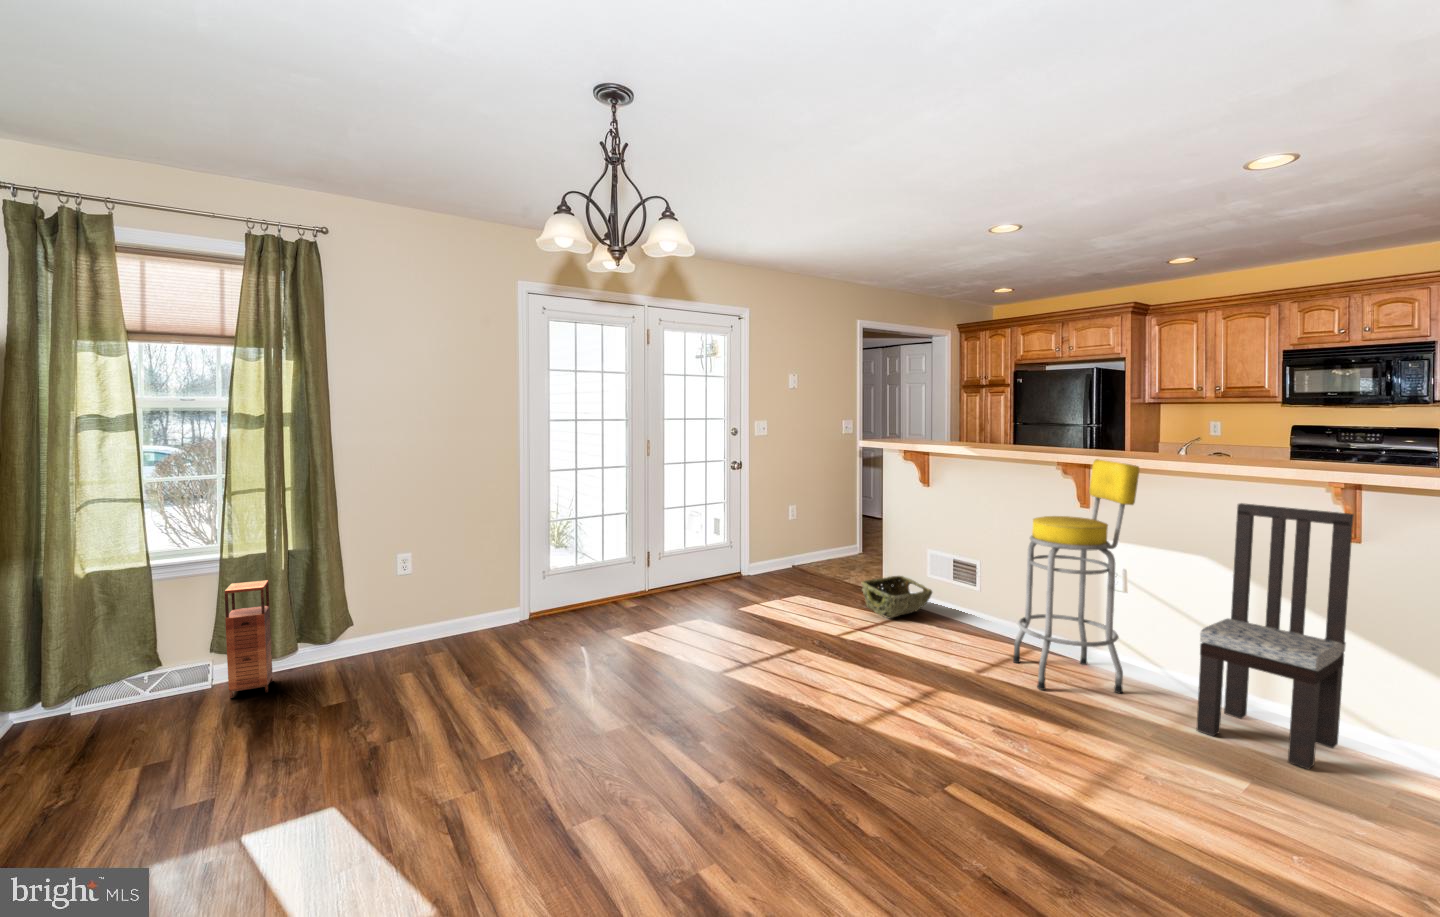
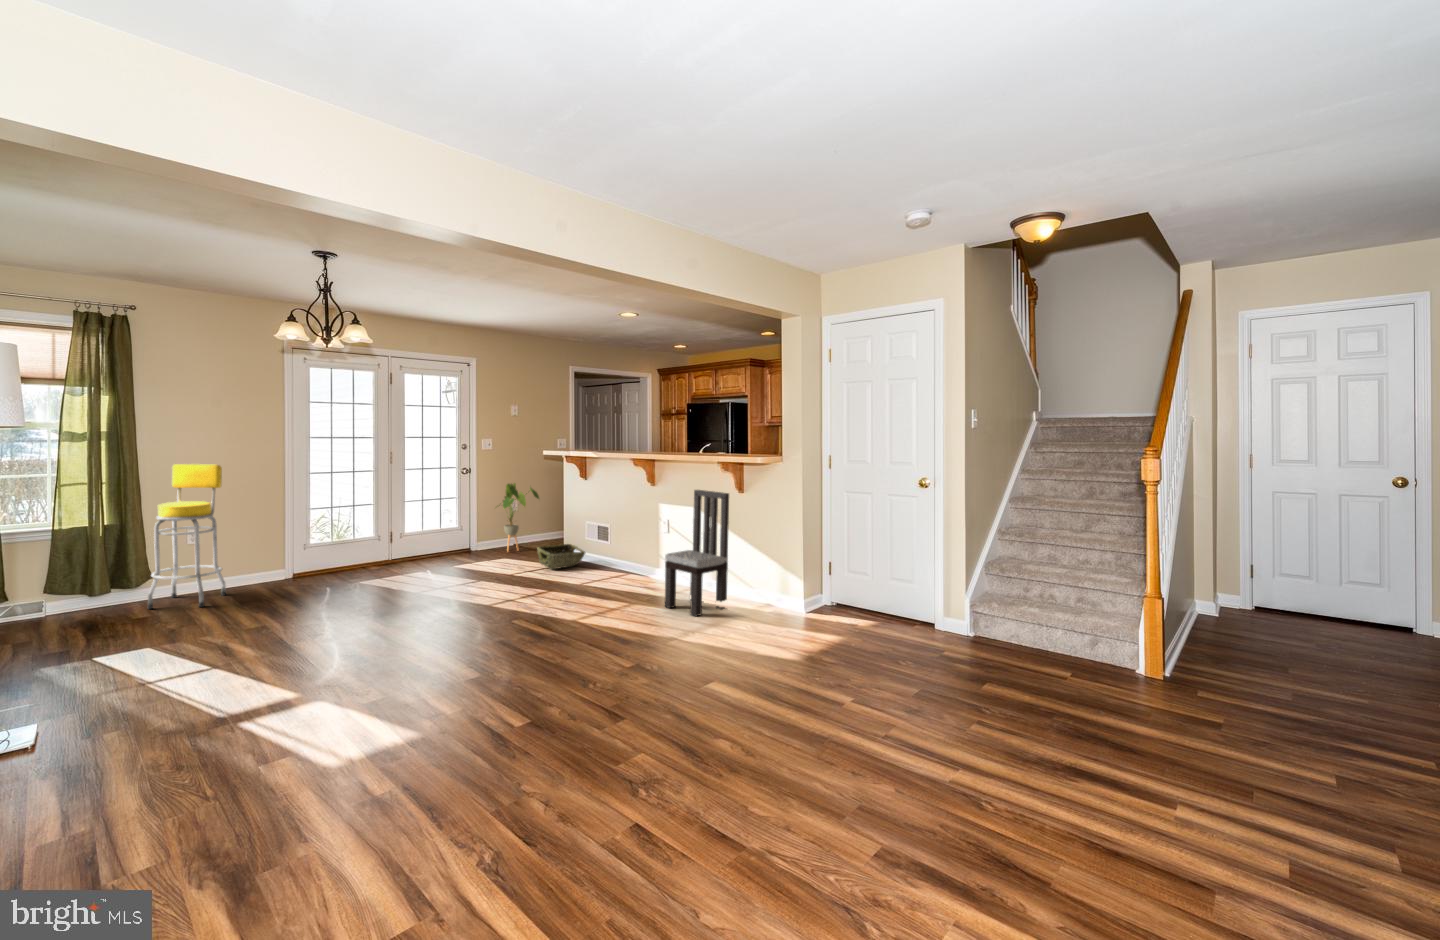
bar stool: present [1013,459,1139,693] -> present [148,464,226,609]
house plant: none [772,481,836,580] -> present [503,483,539,551]
storage cabinet: present [225,580,273,698] -> none [59,544,92,620]

